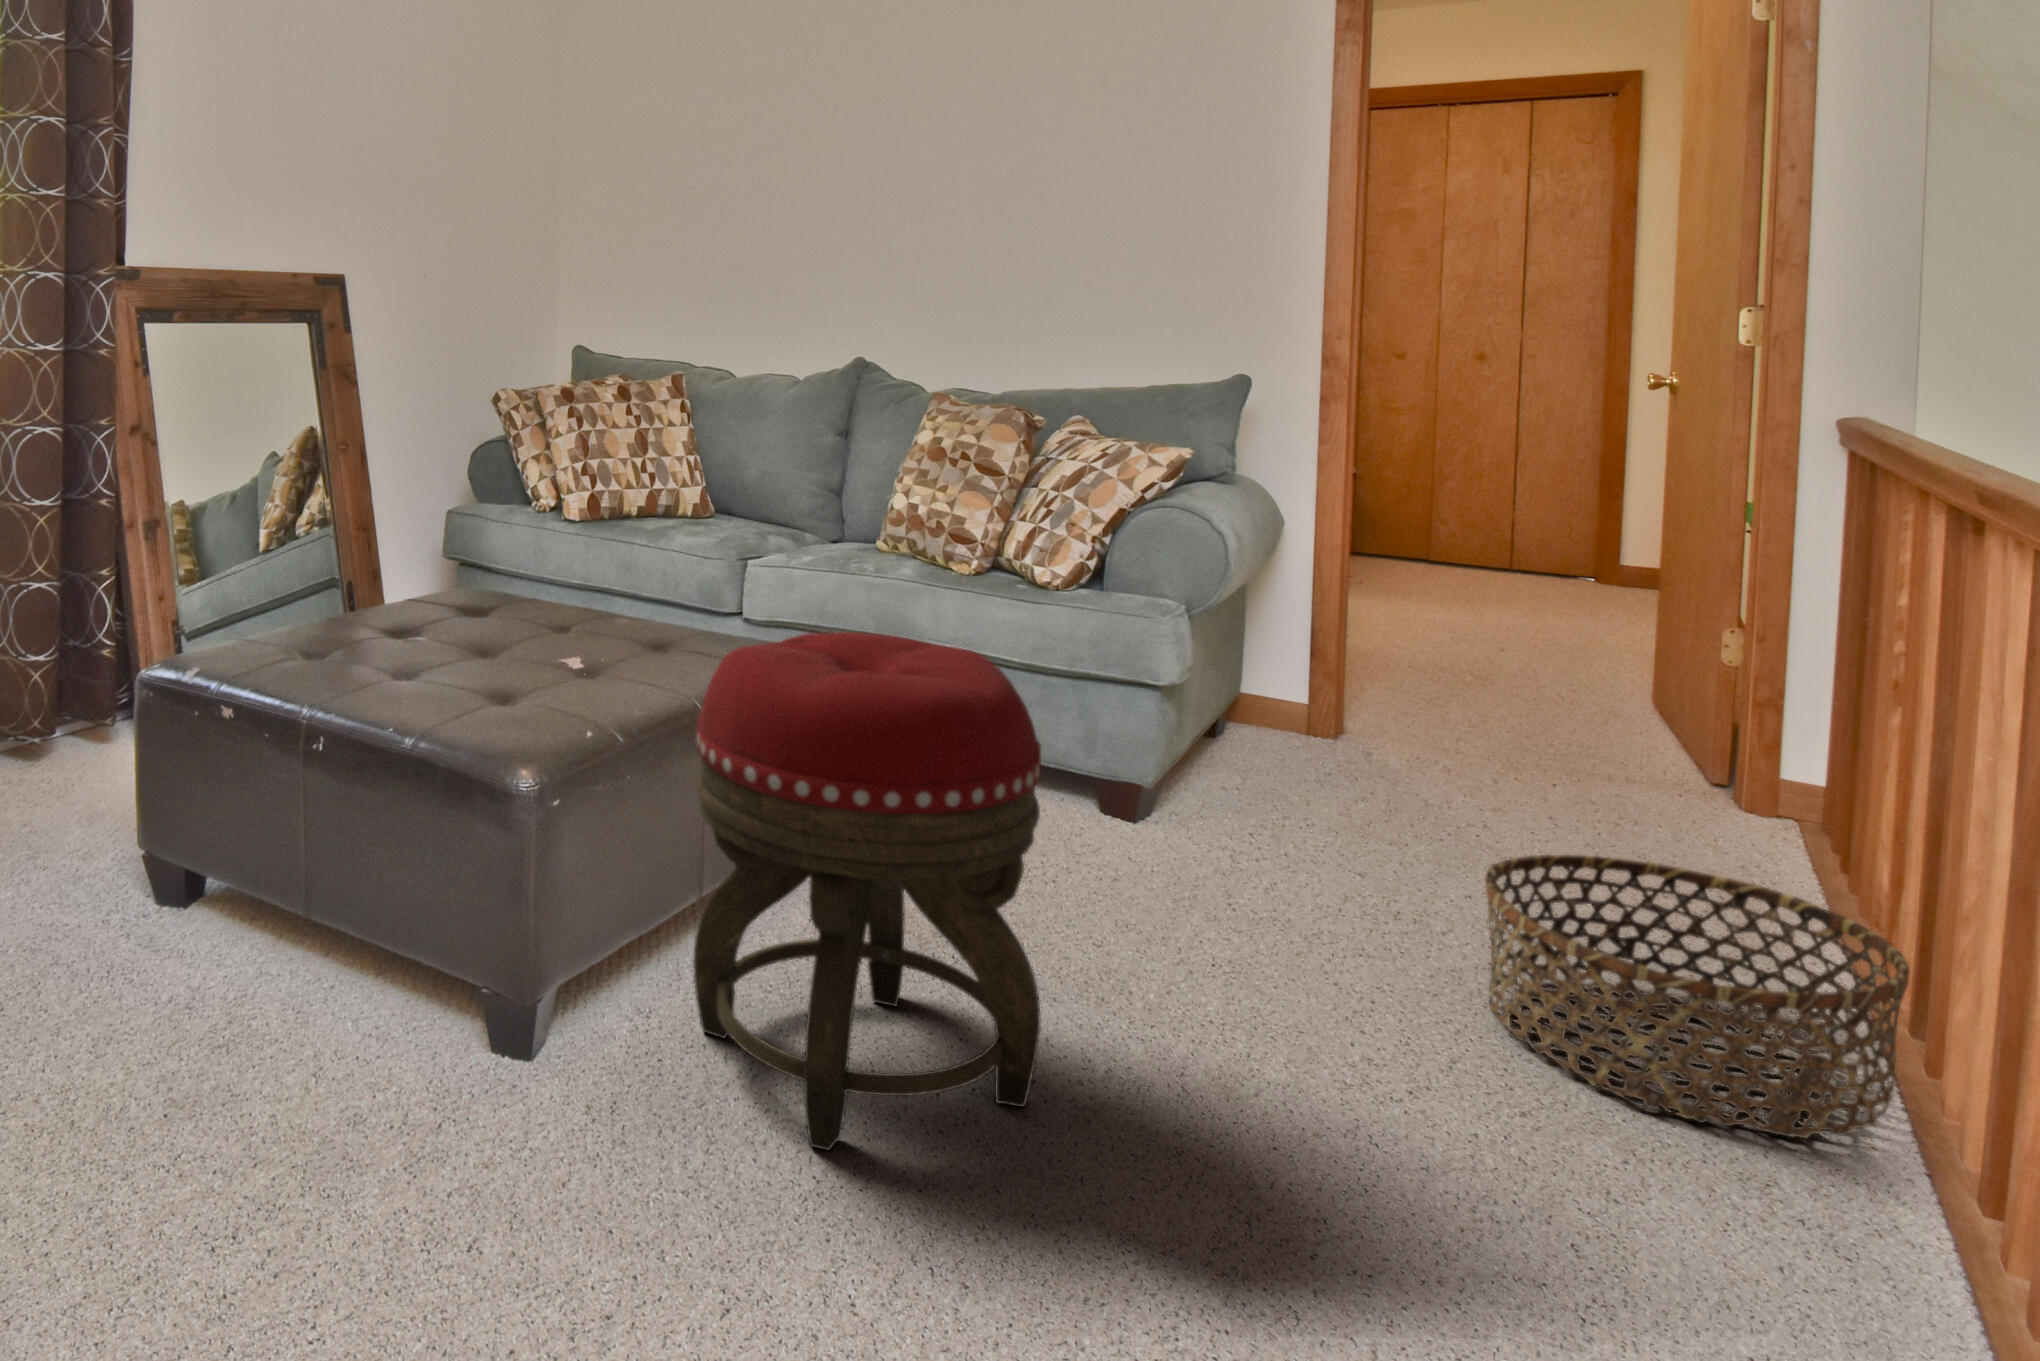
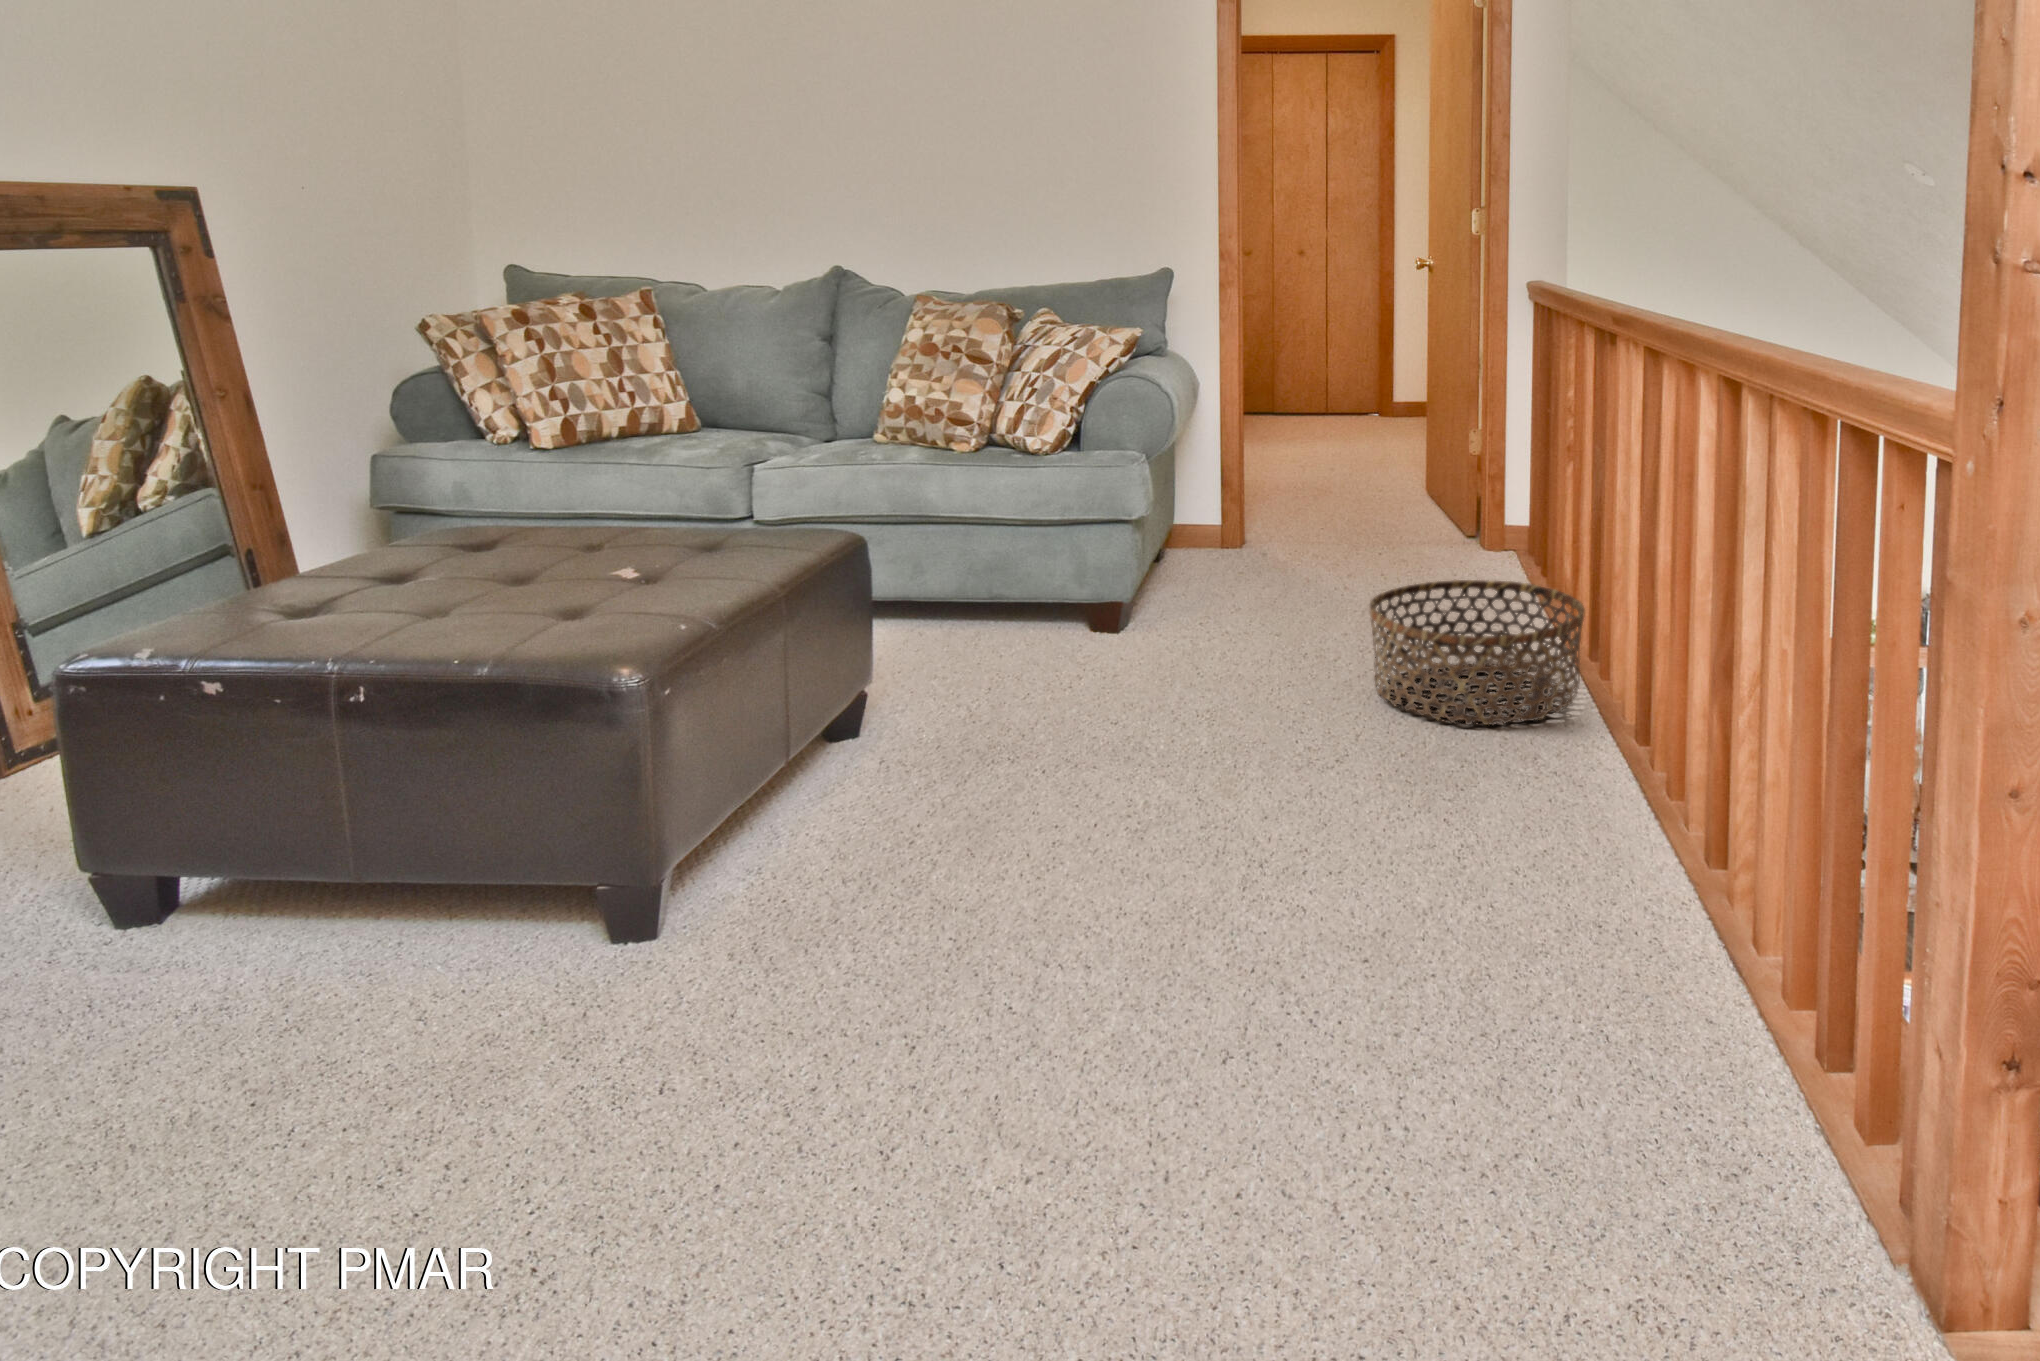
footstool: present [693,632,1041,1150] -> none [832,490,1118,889]

